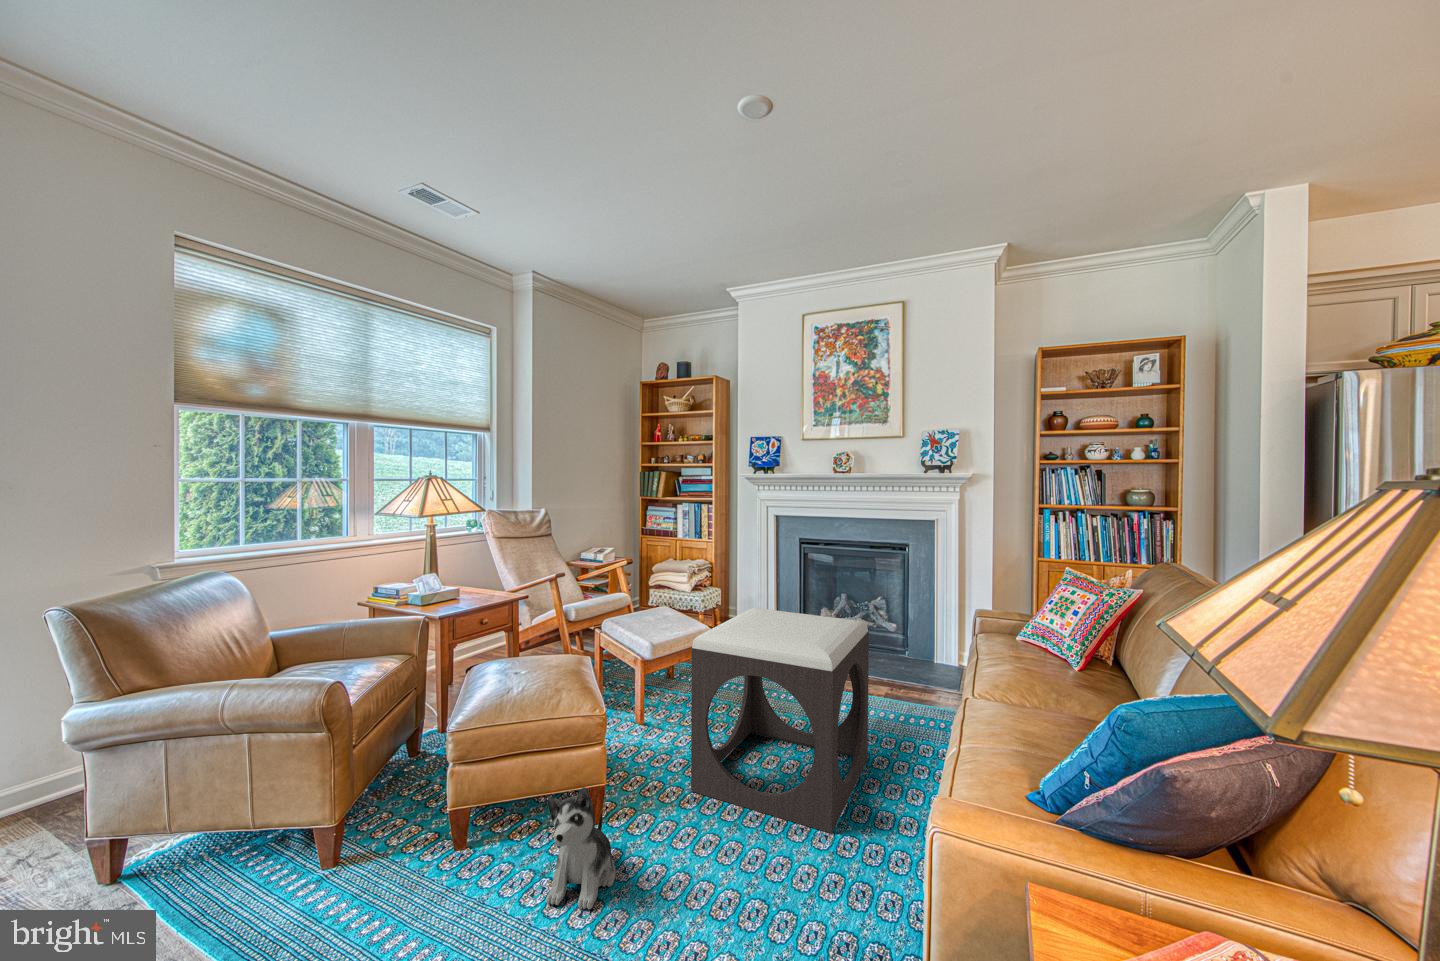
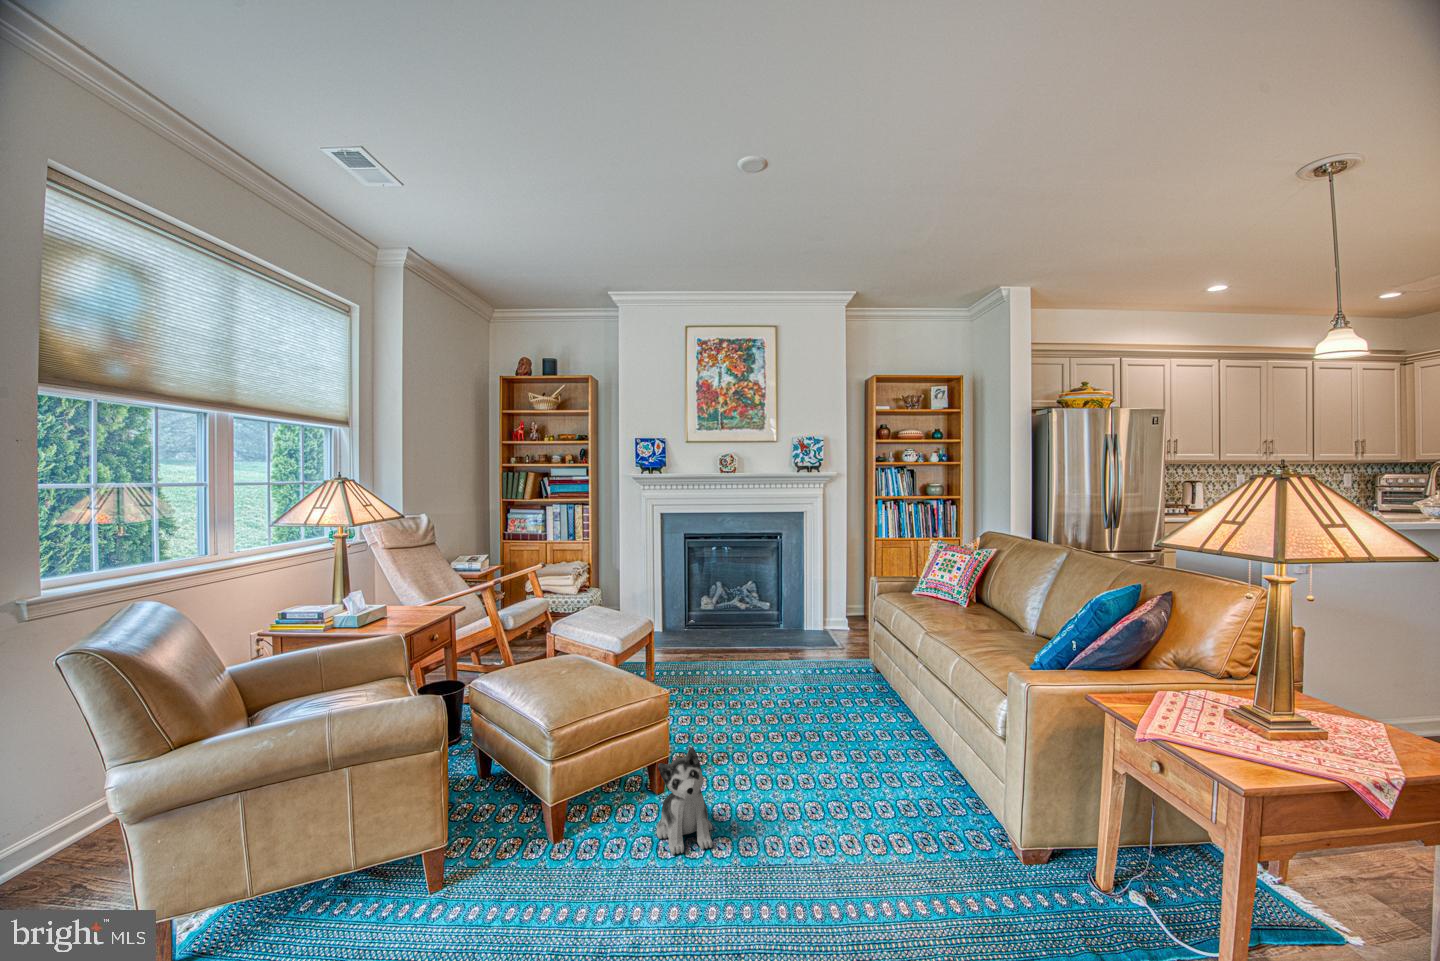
footstool: present [691,608,869,833] -> none [708,592,836,755]

